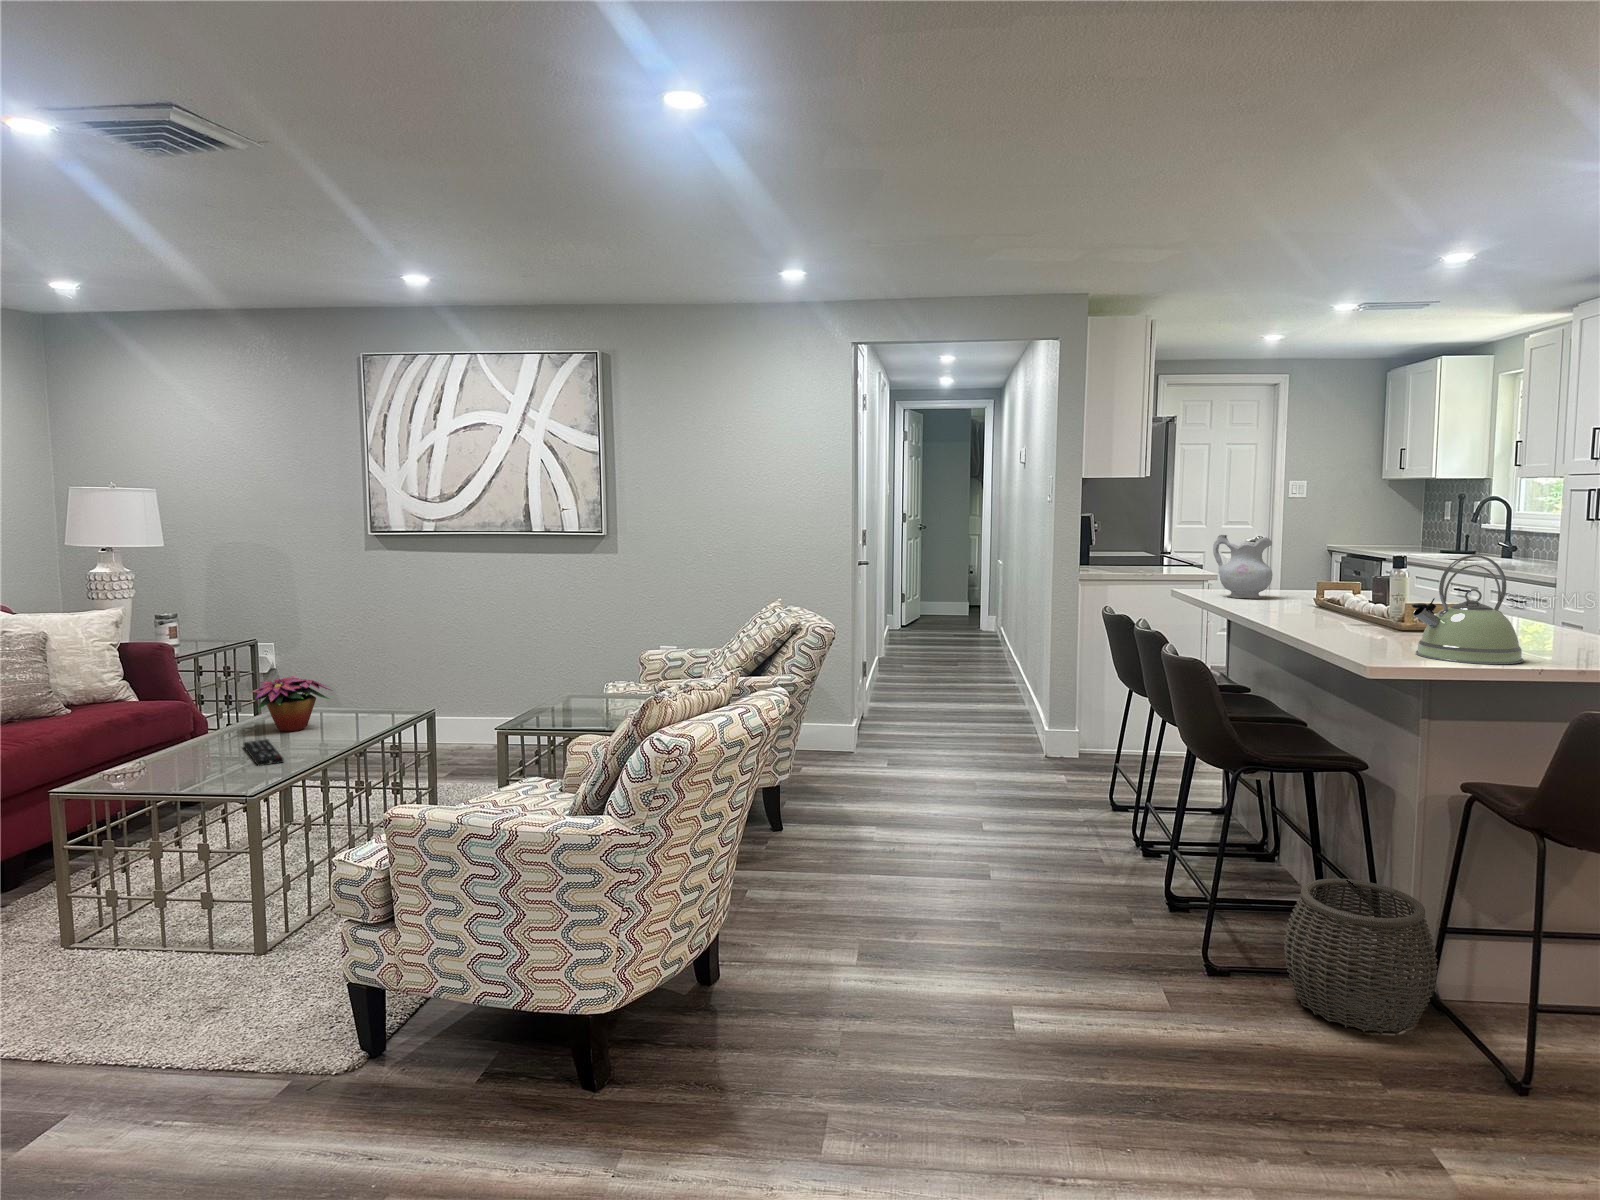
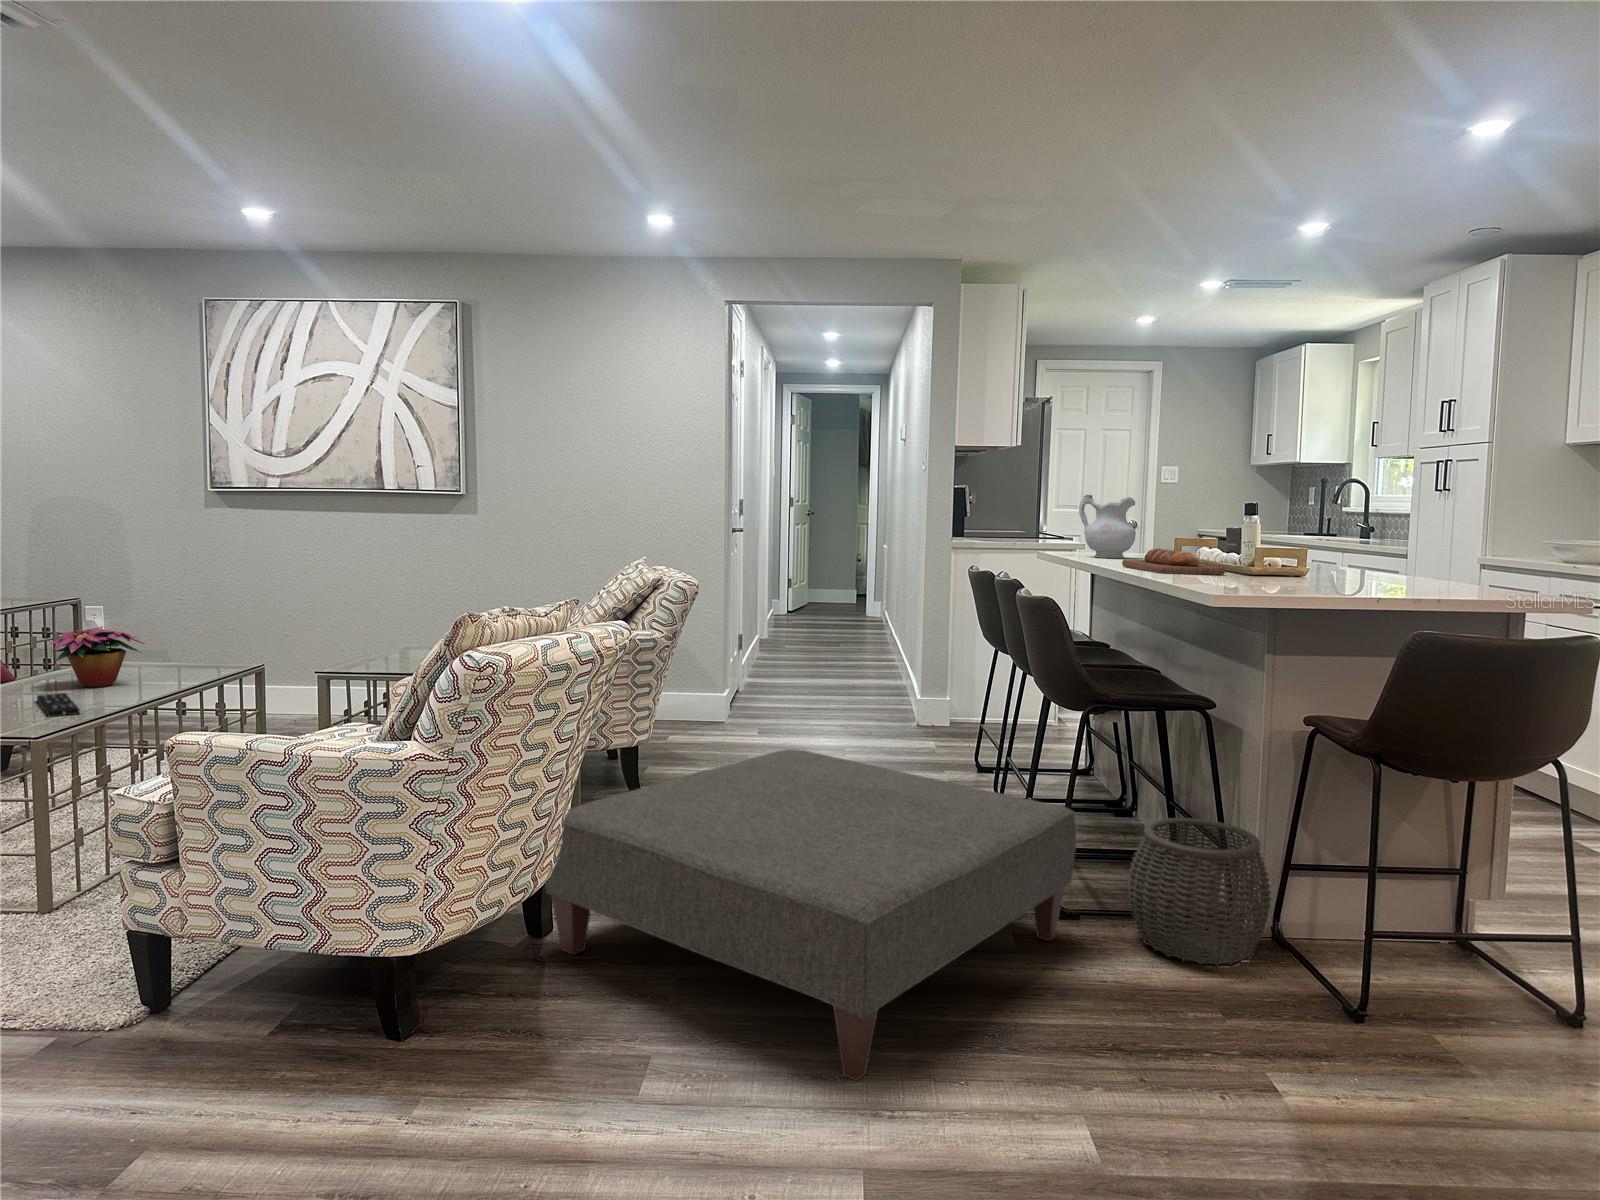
kettle: present [1412,555,1523,664] -> none [1248,489,1351,594]
bread loaf: none [1265,598,1377,629] -> present [1122,549,1225,575]
ottoman: none [712,797,1231,1152] -> present [545,749,1076,1081]

